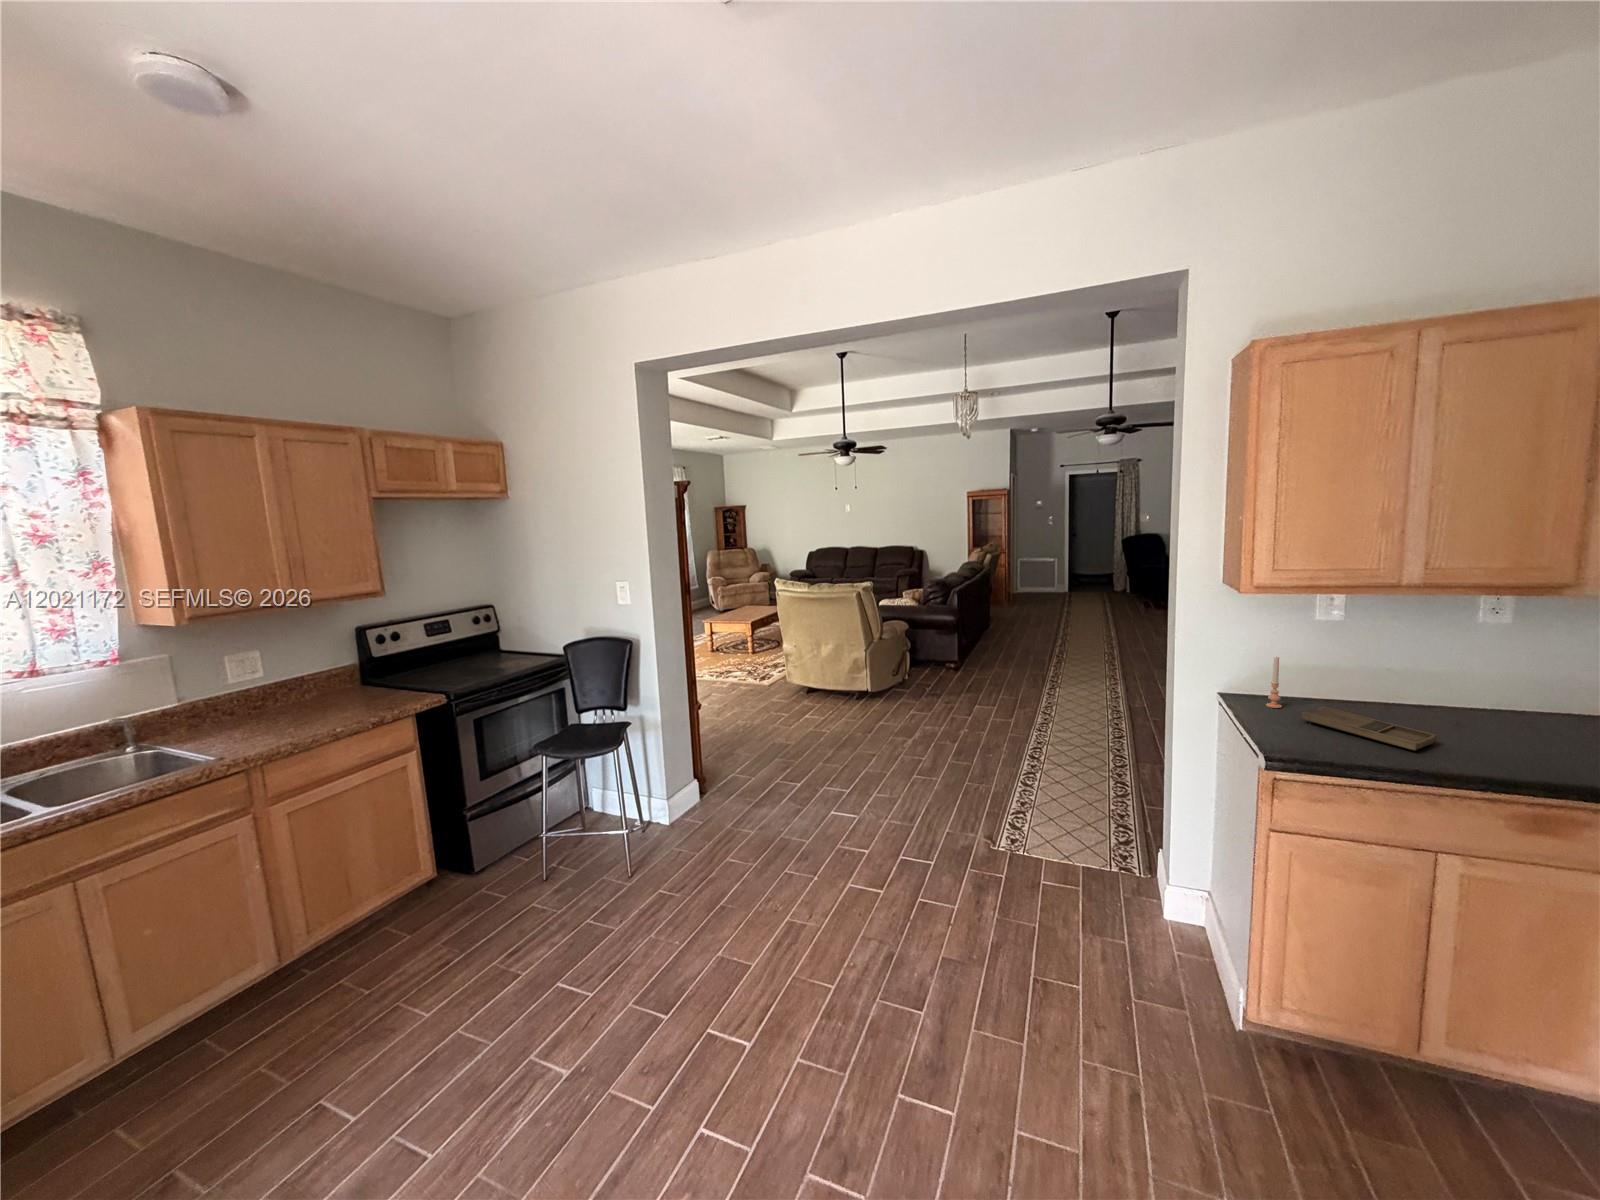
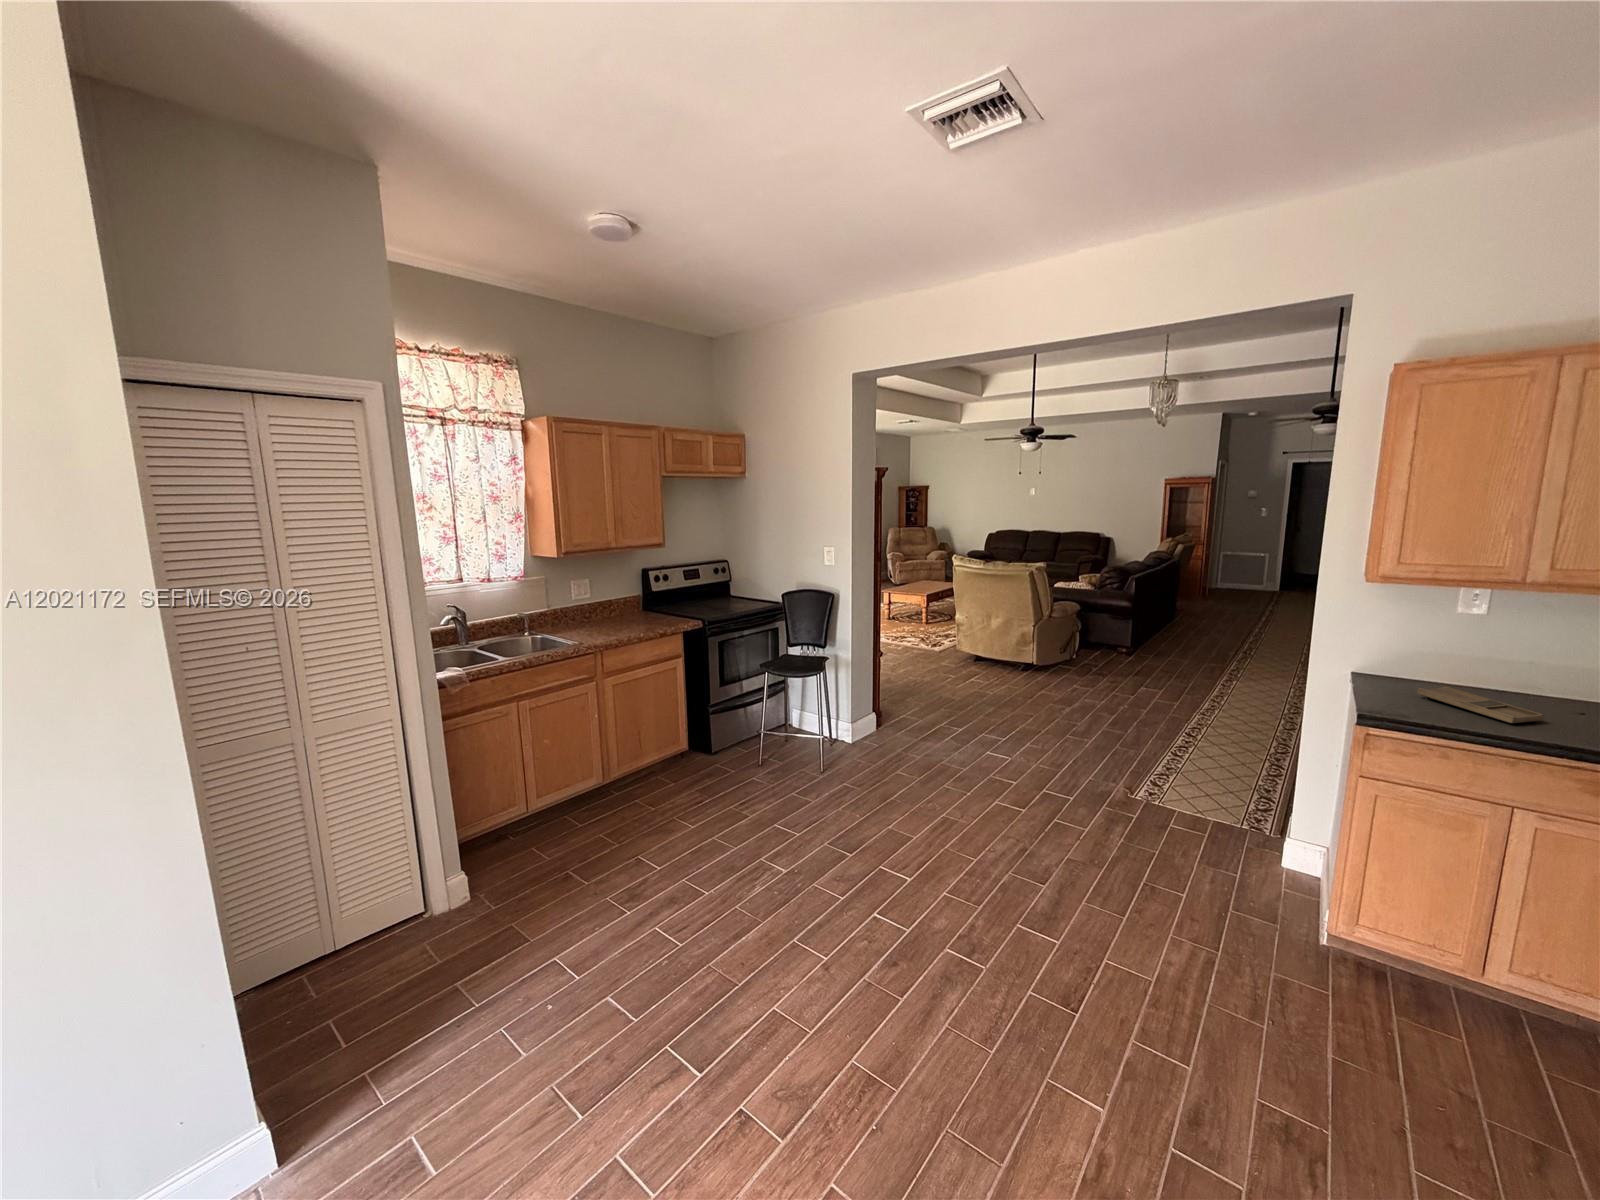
candle: present [1266,657,1282,708] -> none [1393,641,1410,686]

